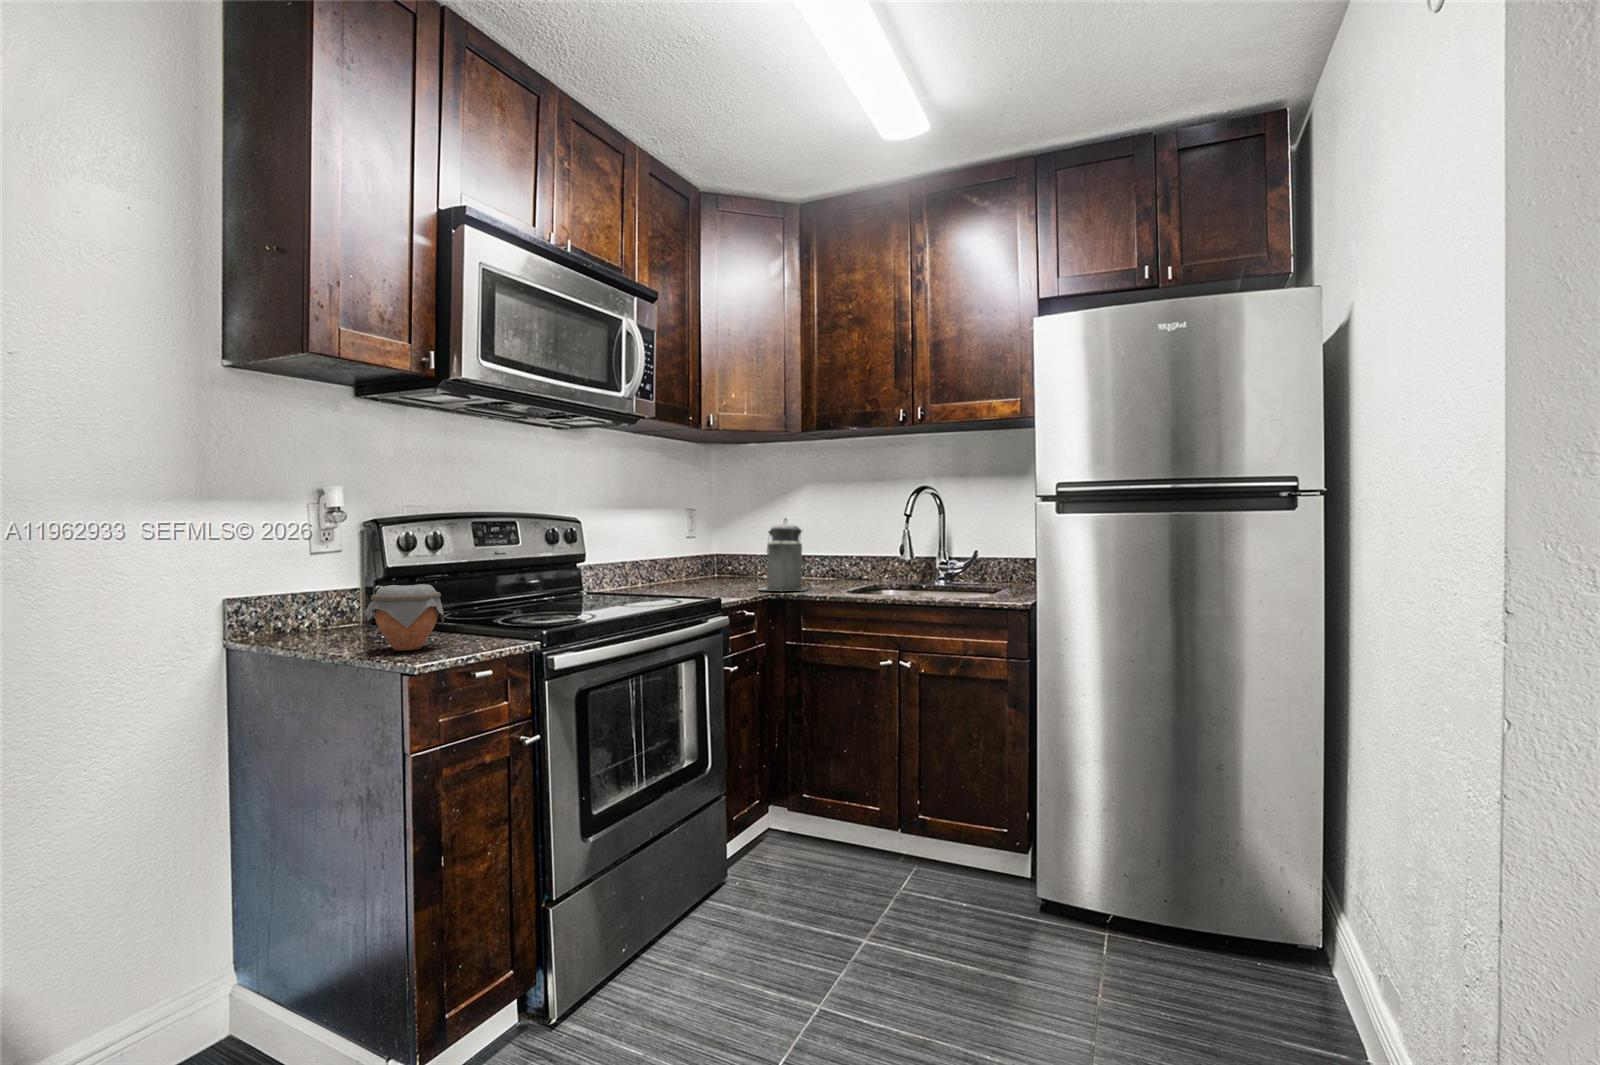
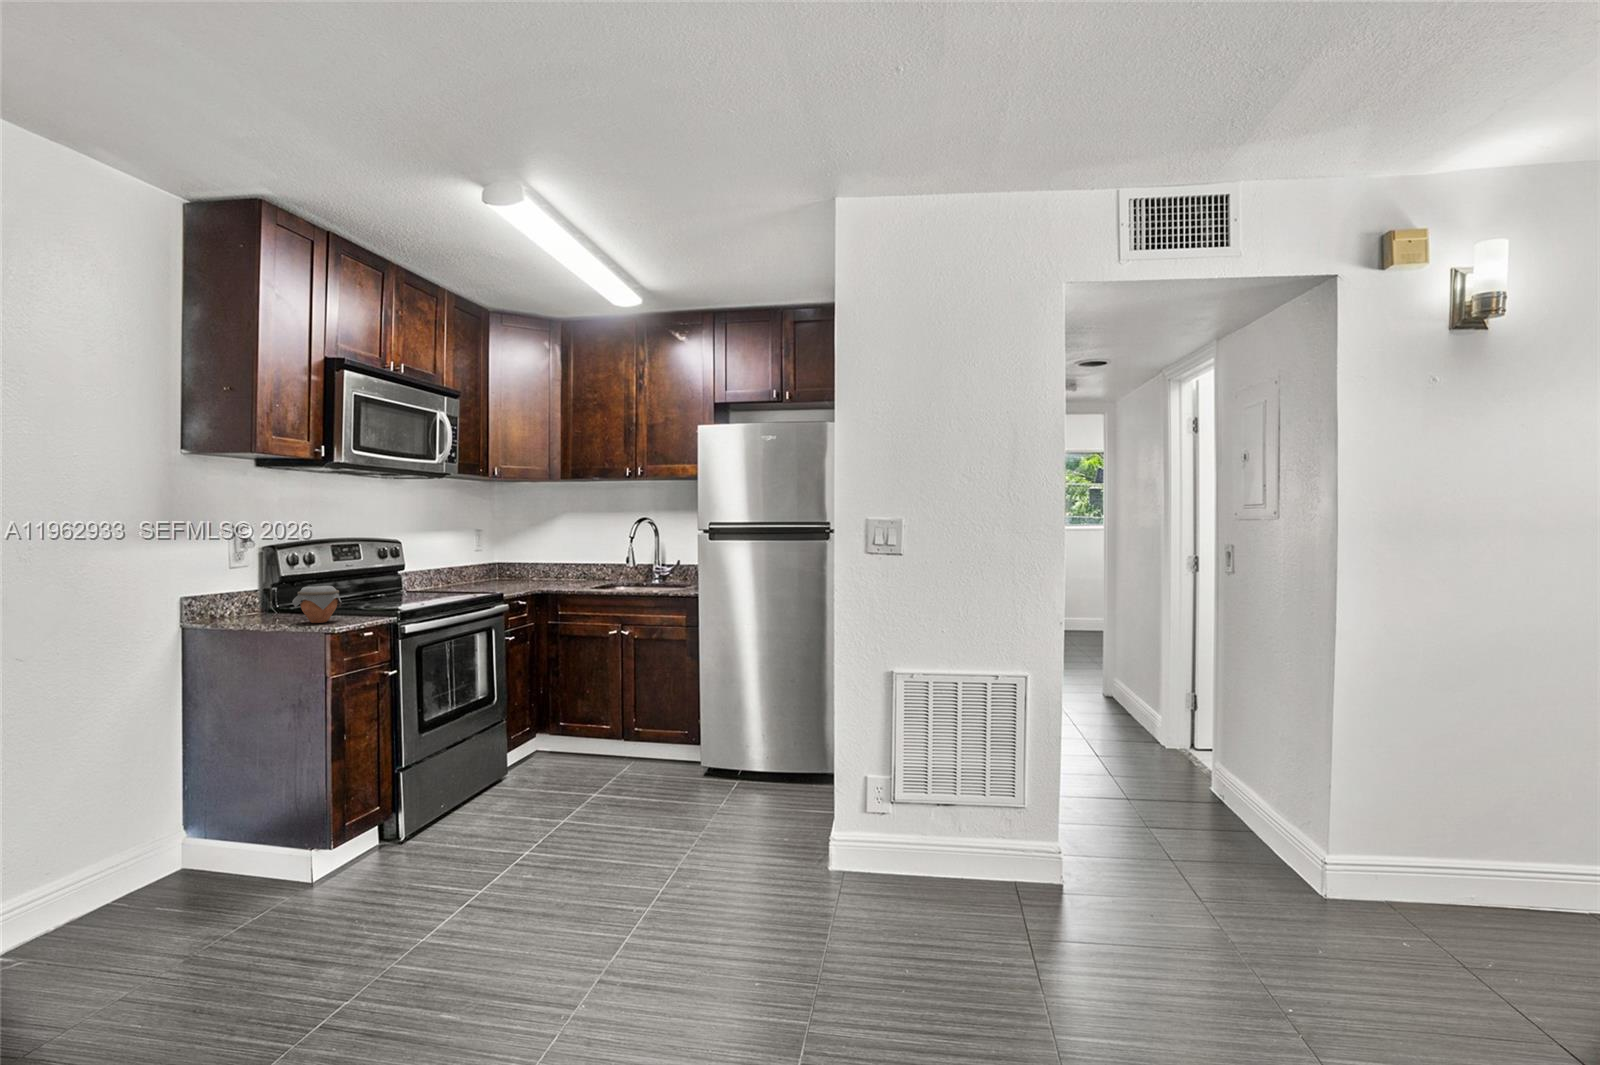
canister: present [759,518,807,591] -> none [529,539,566,588]

